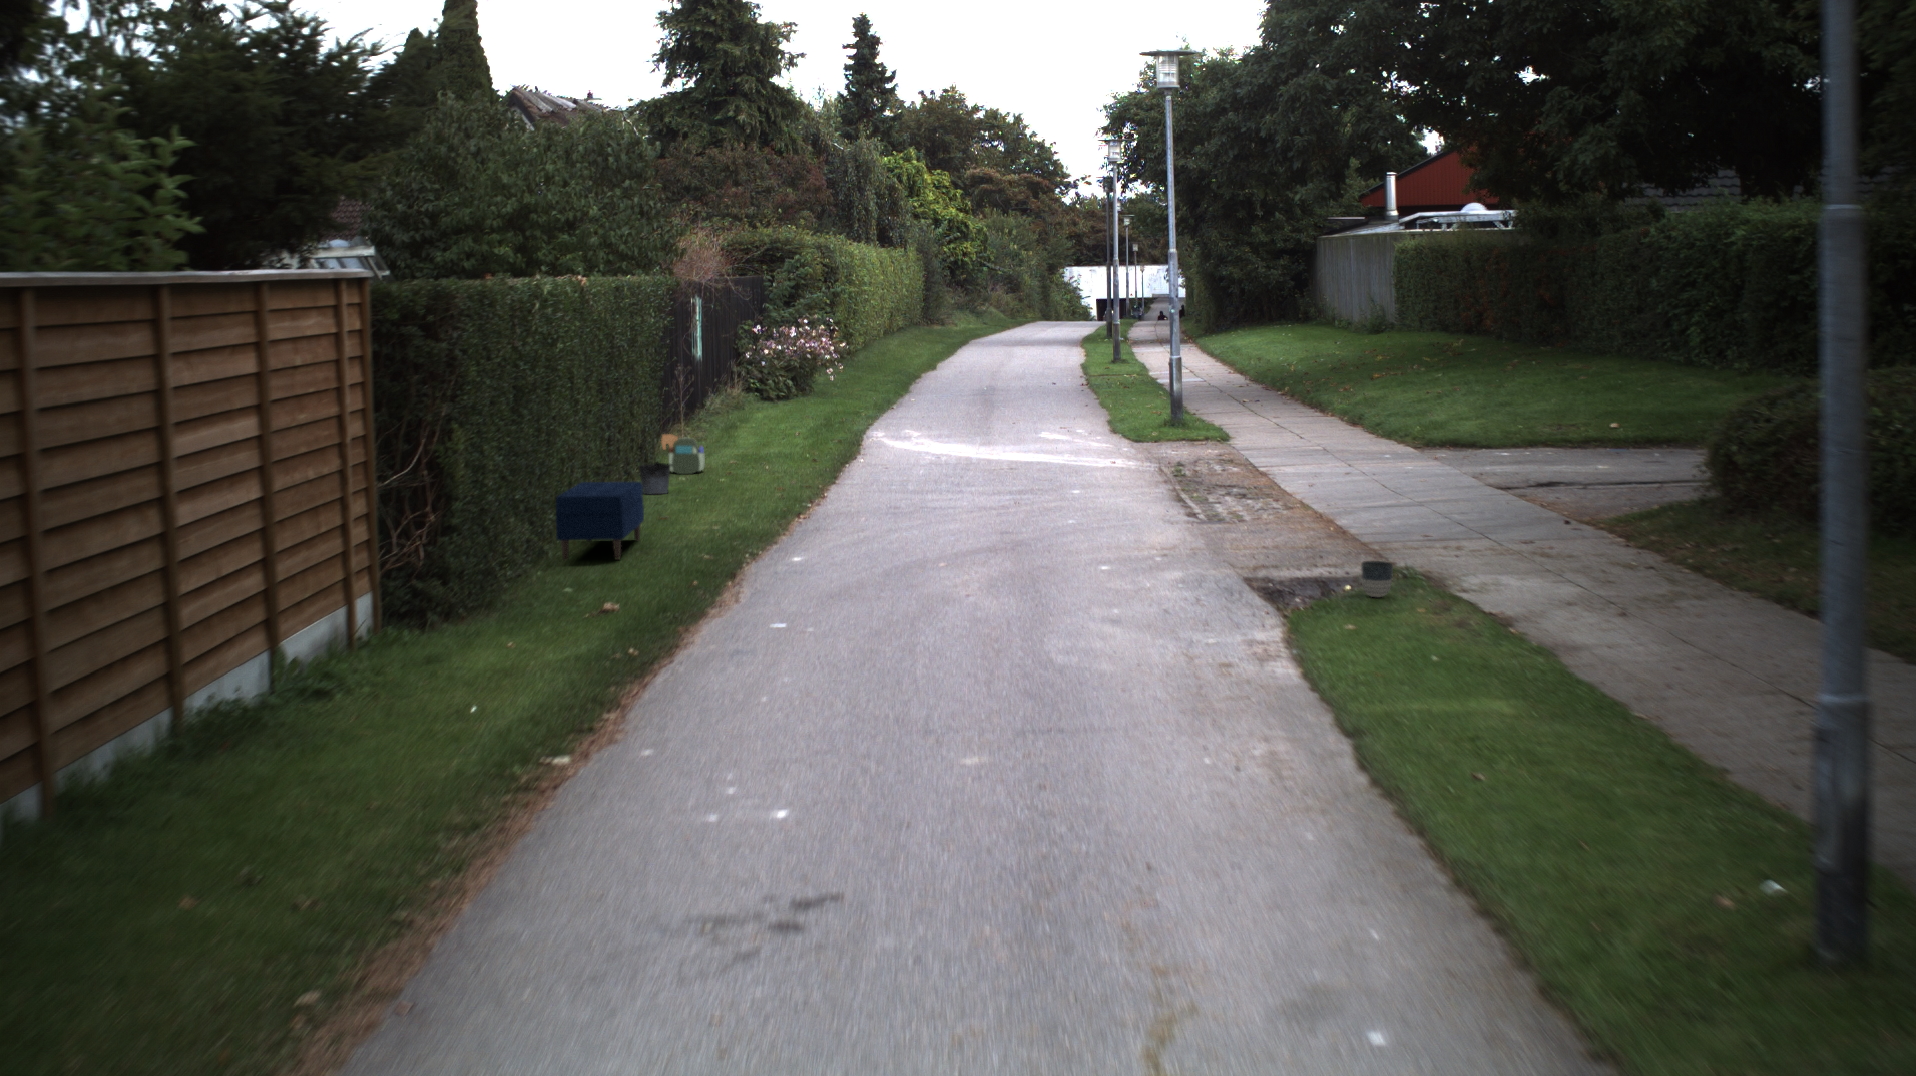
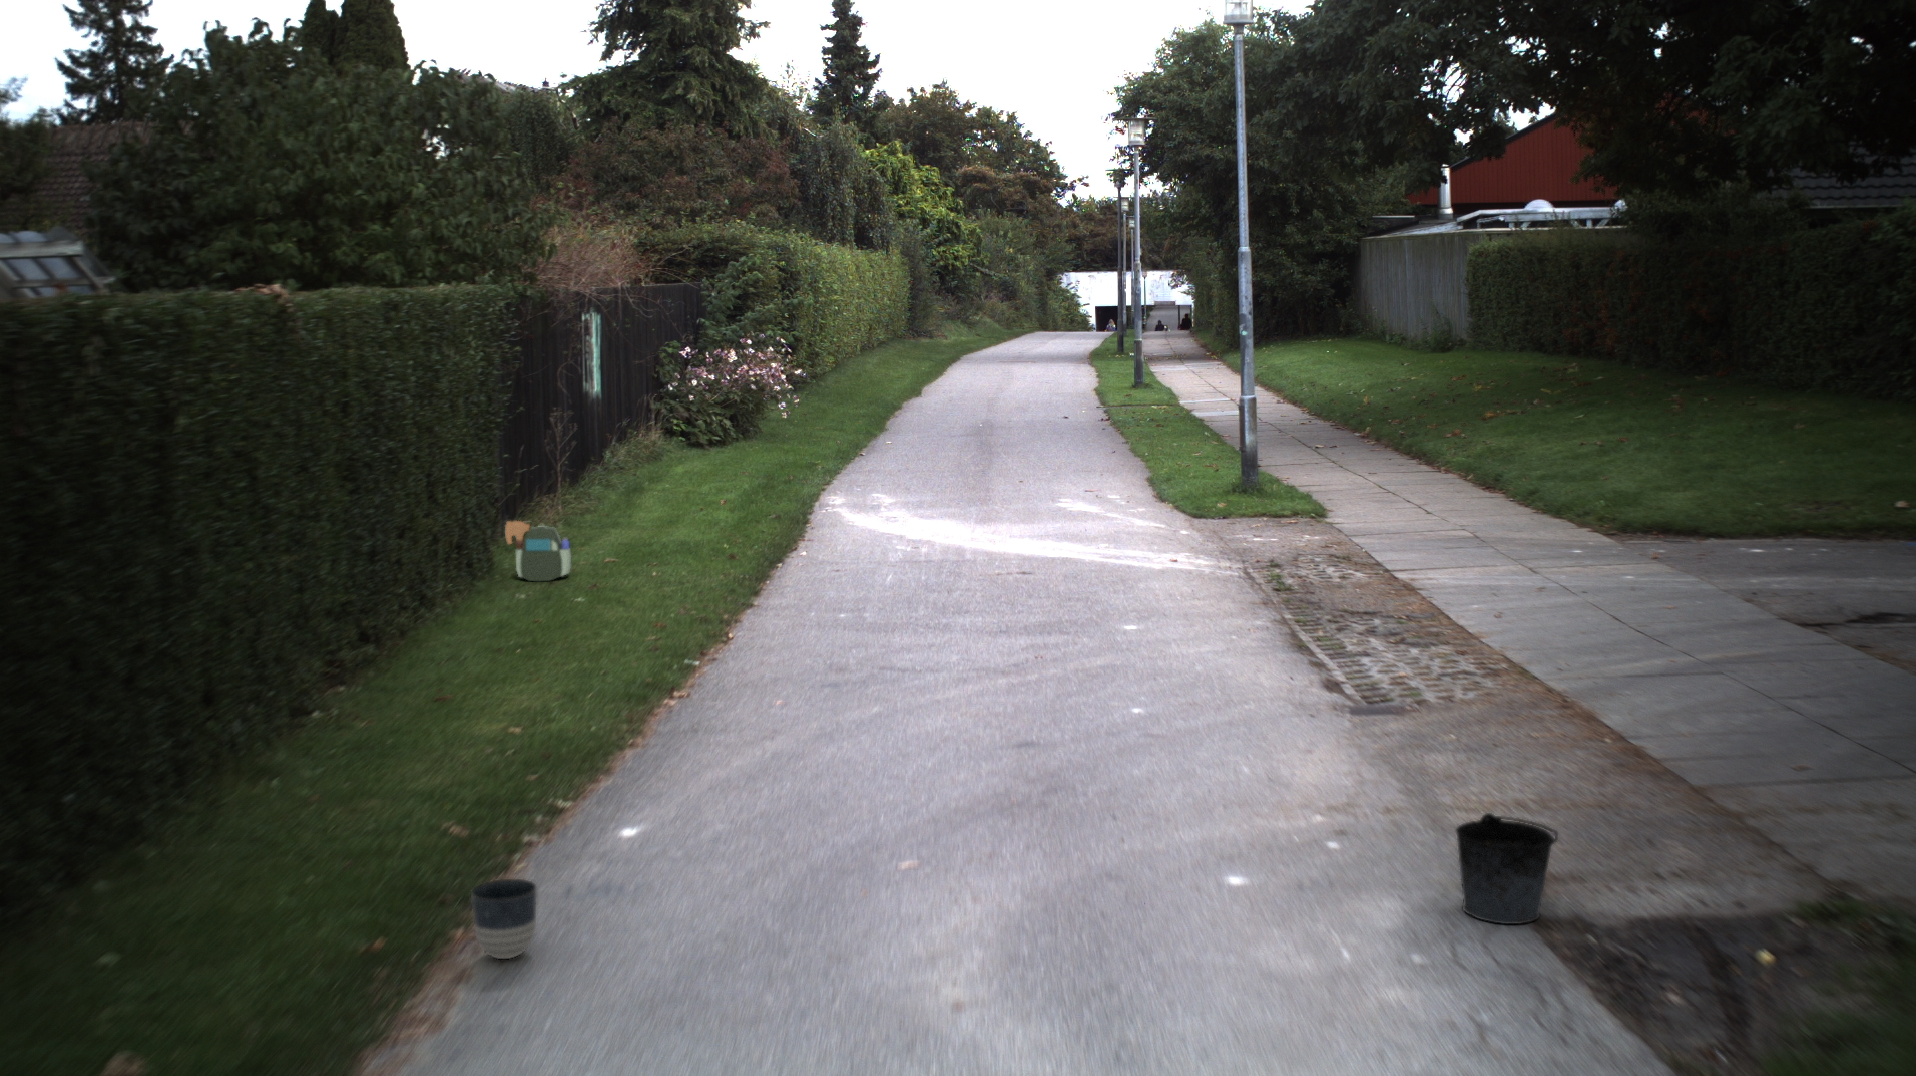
bucket: present [639,462,673,494] -> present [1456,813,1558,924]
bench: present [556,482,644,560] -> none [202,648,400,815]
planter: present [1361,561,1393,597] -> present [471,879,537,959]

